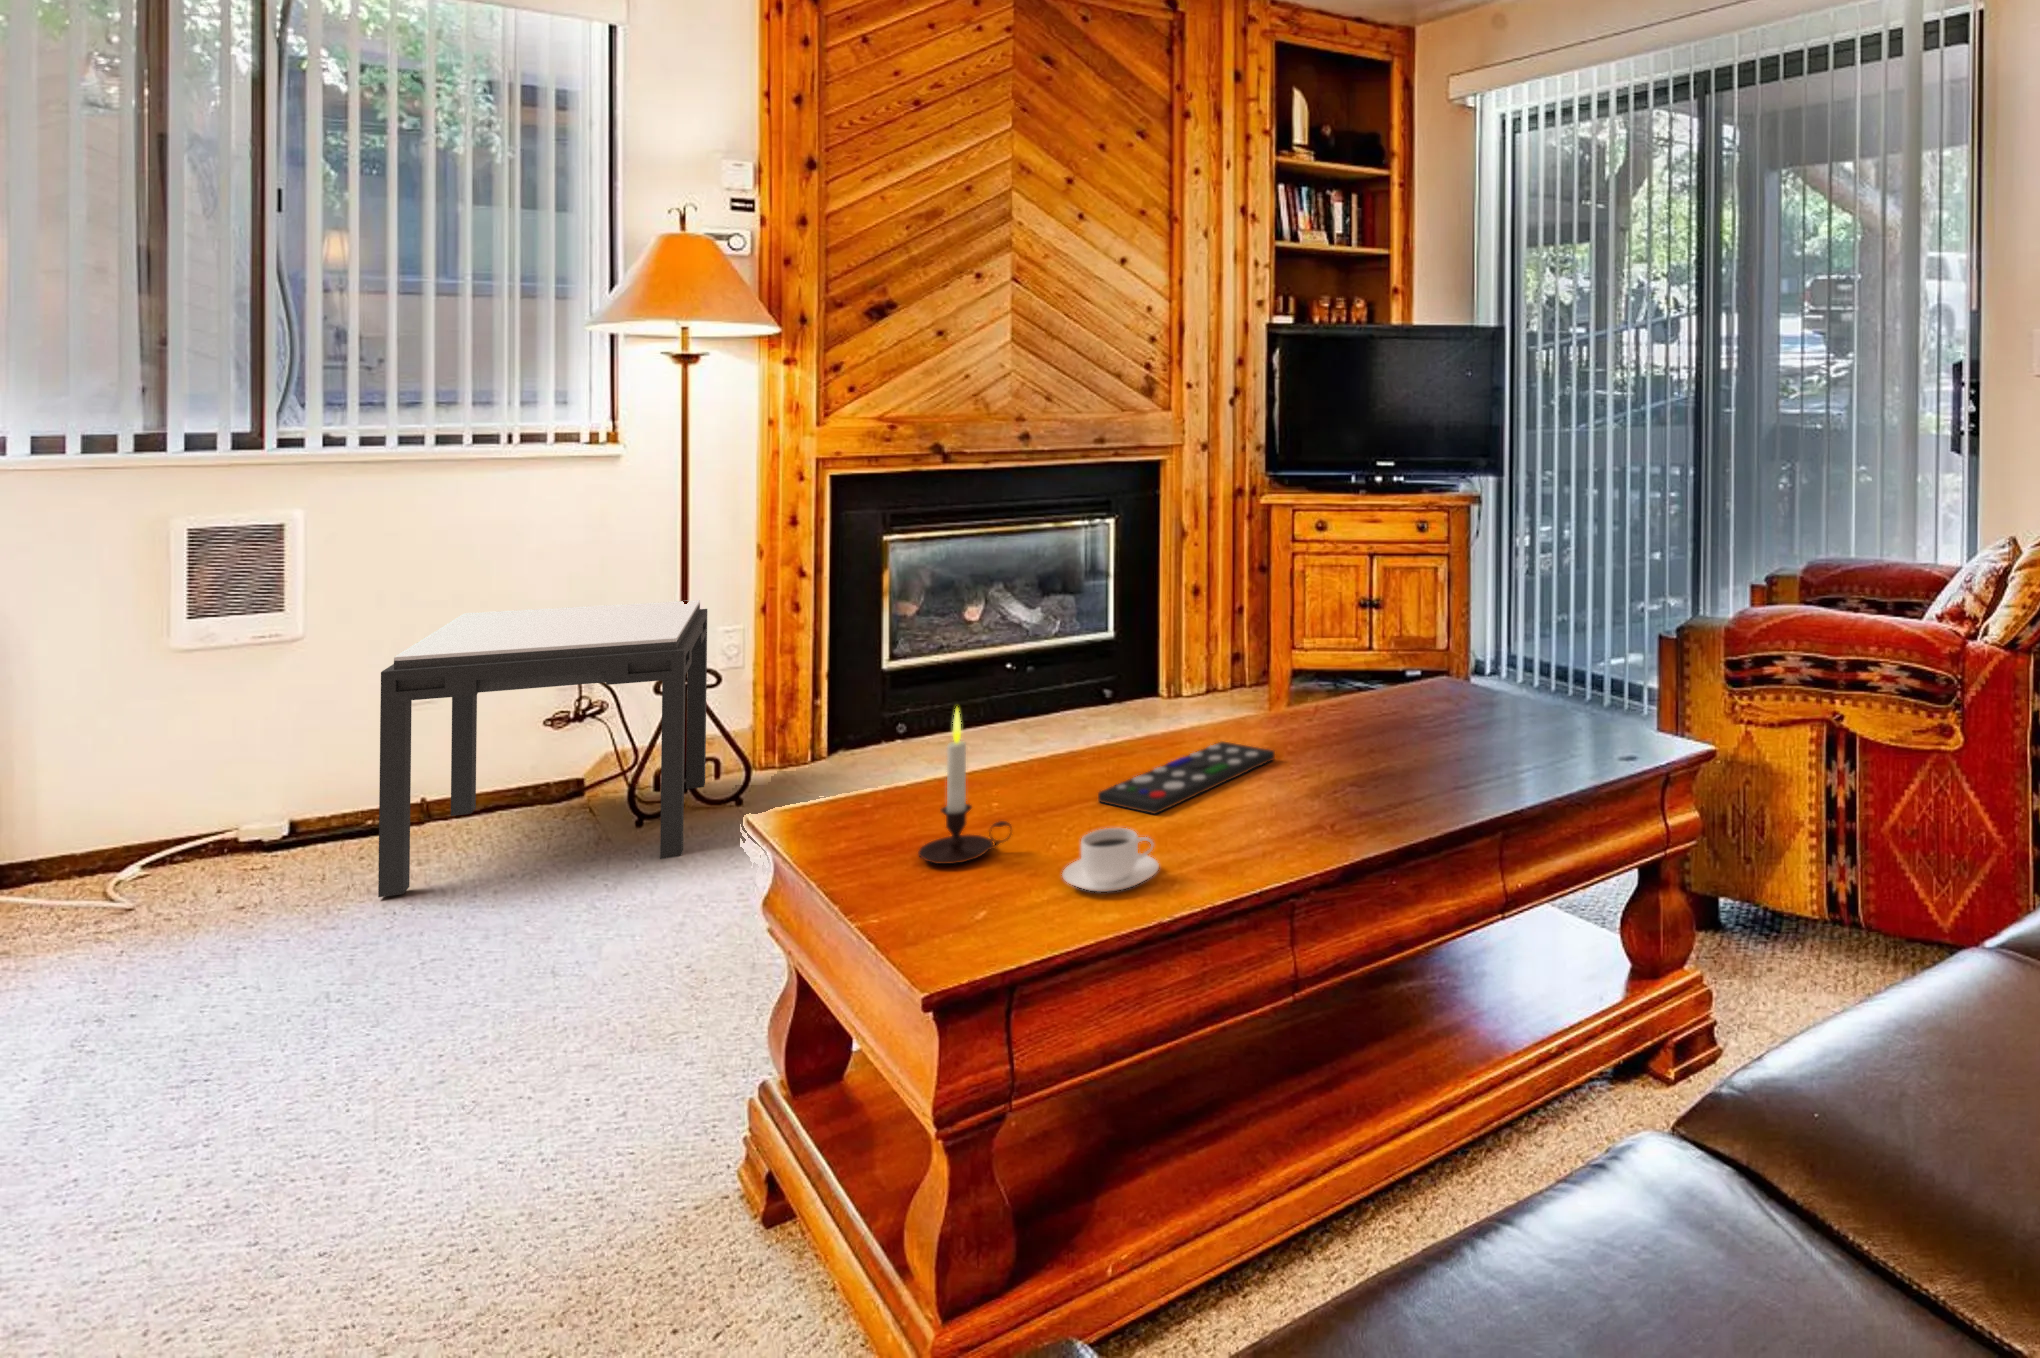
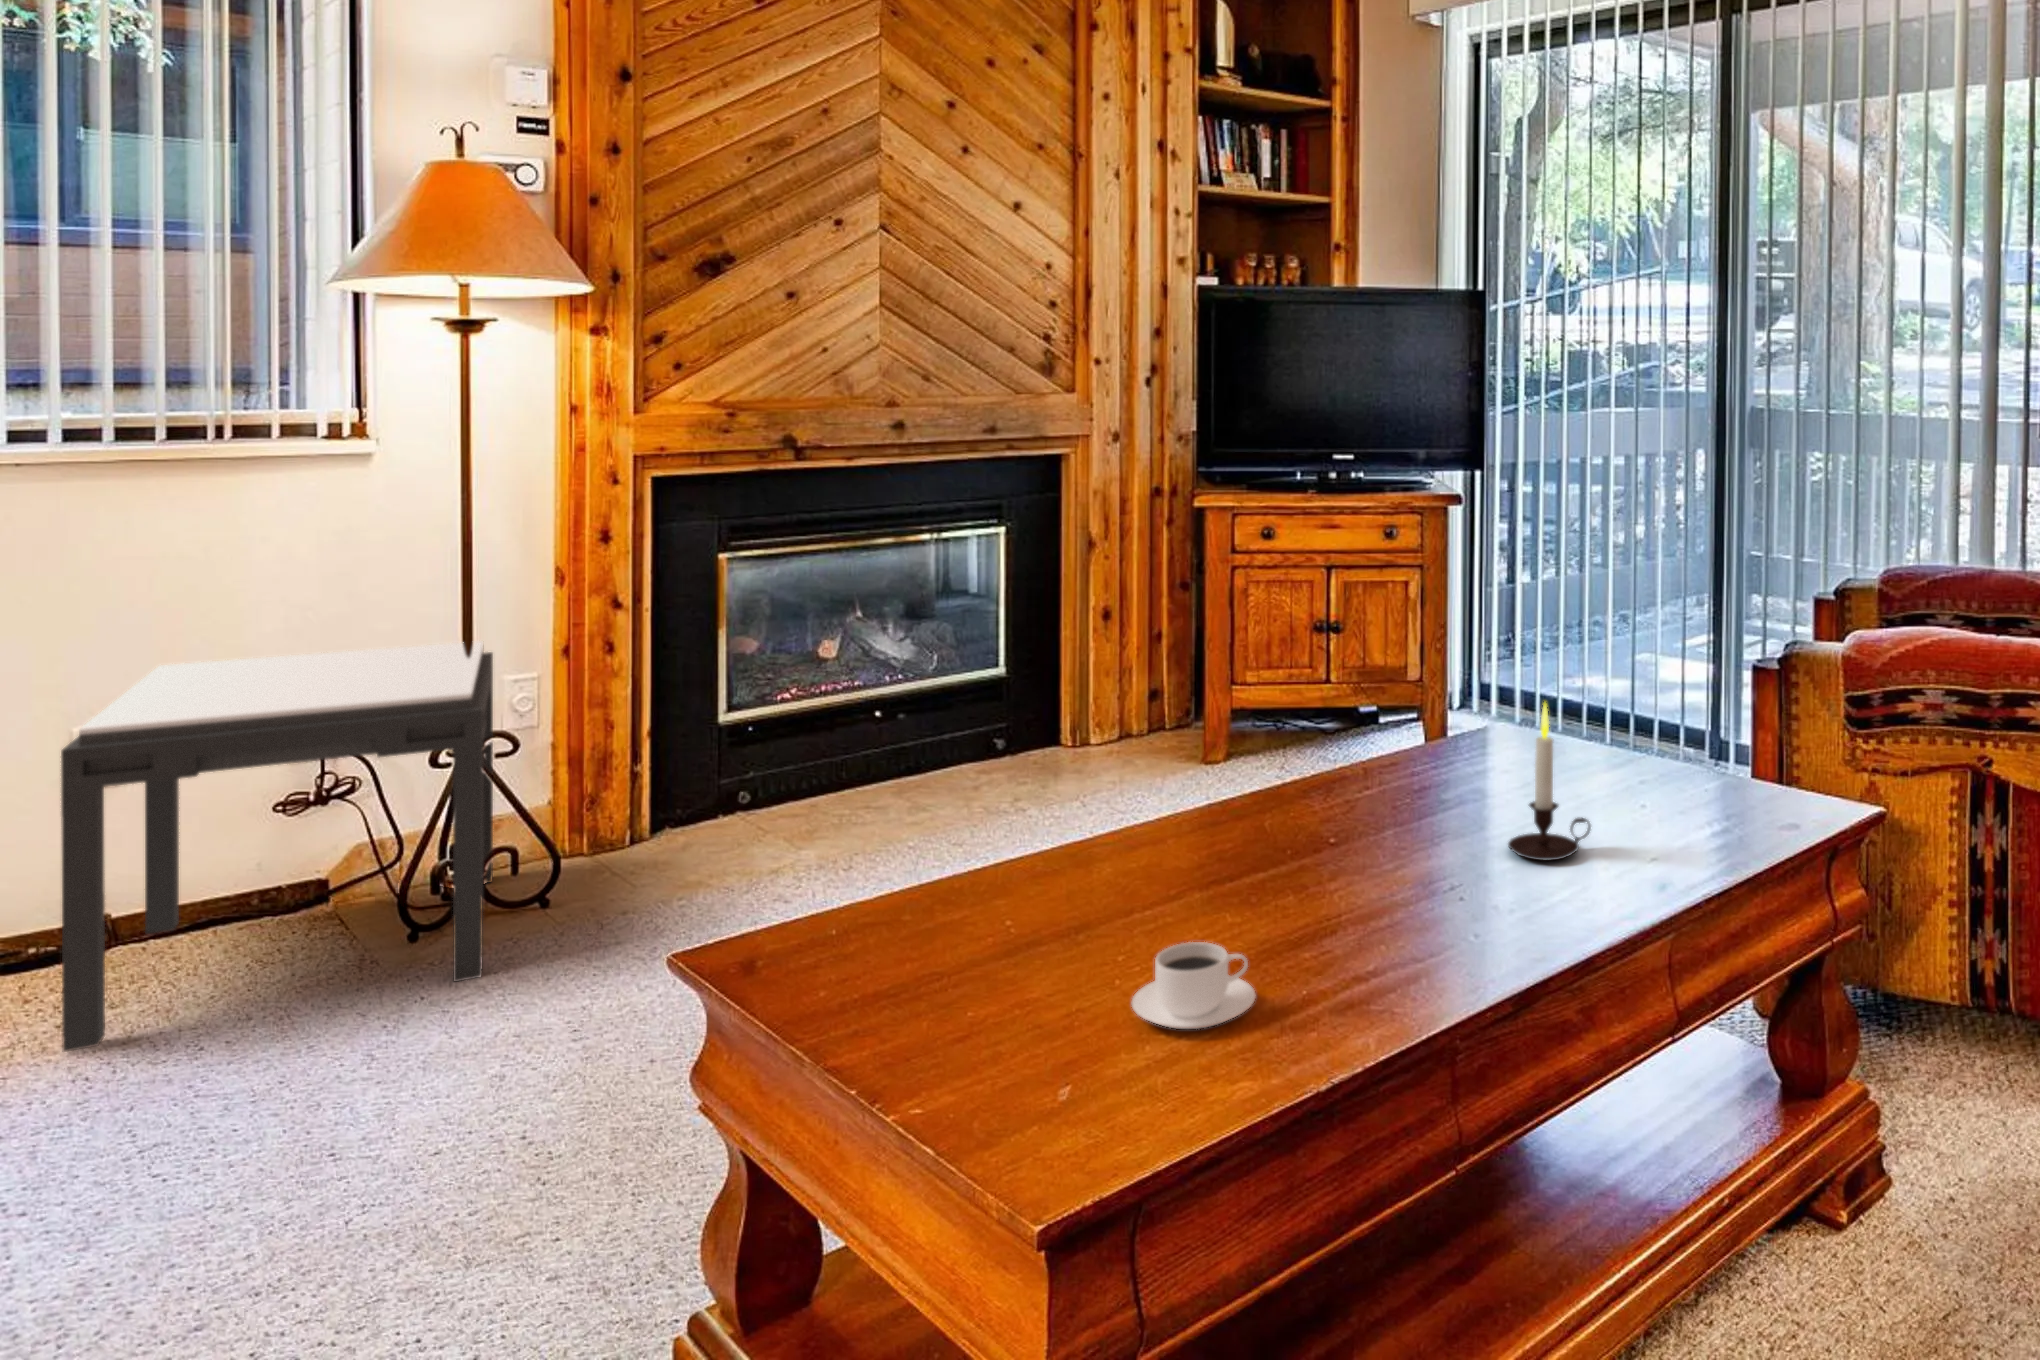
candle: present [918,708,1011,864] -> present [1508,703,1591,860]
remote control: present [1098,742,1275,814] -> none [1129,815,1330,917]

